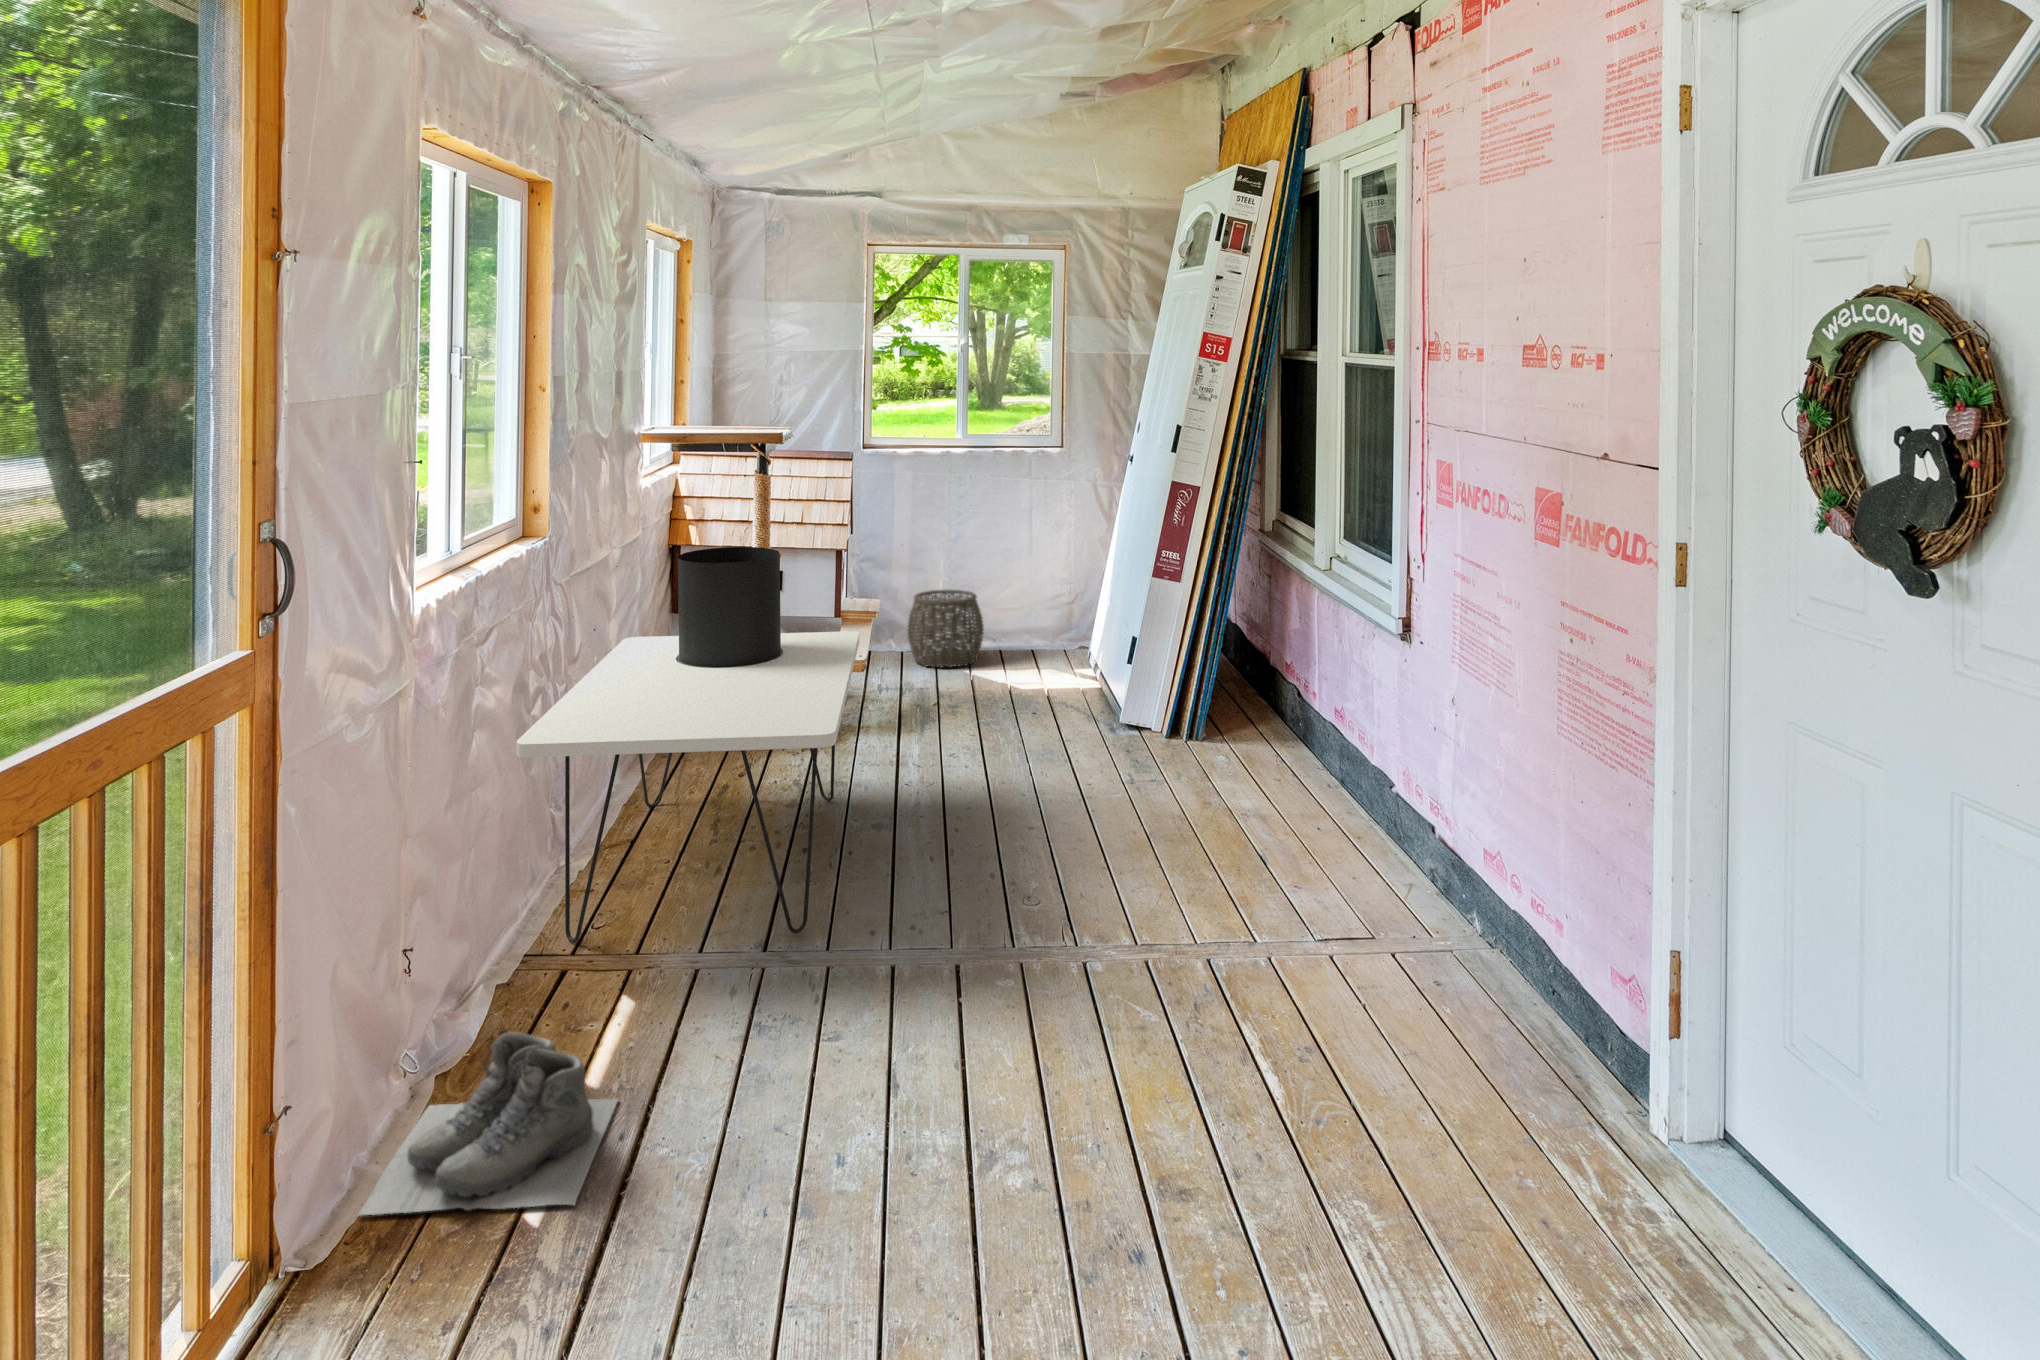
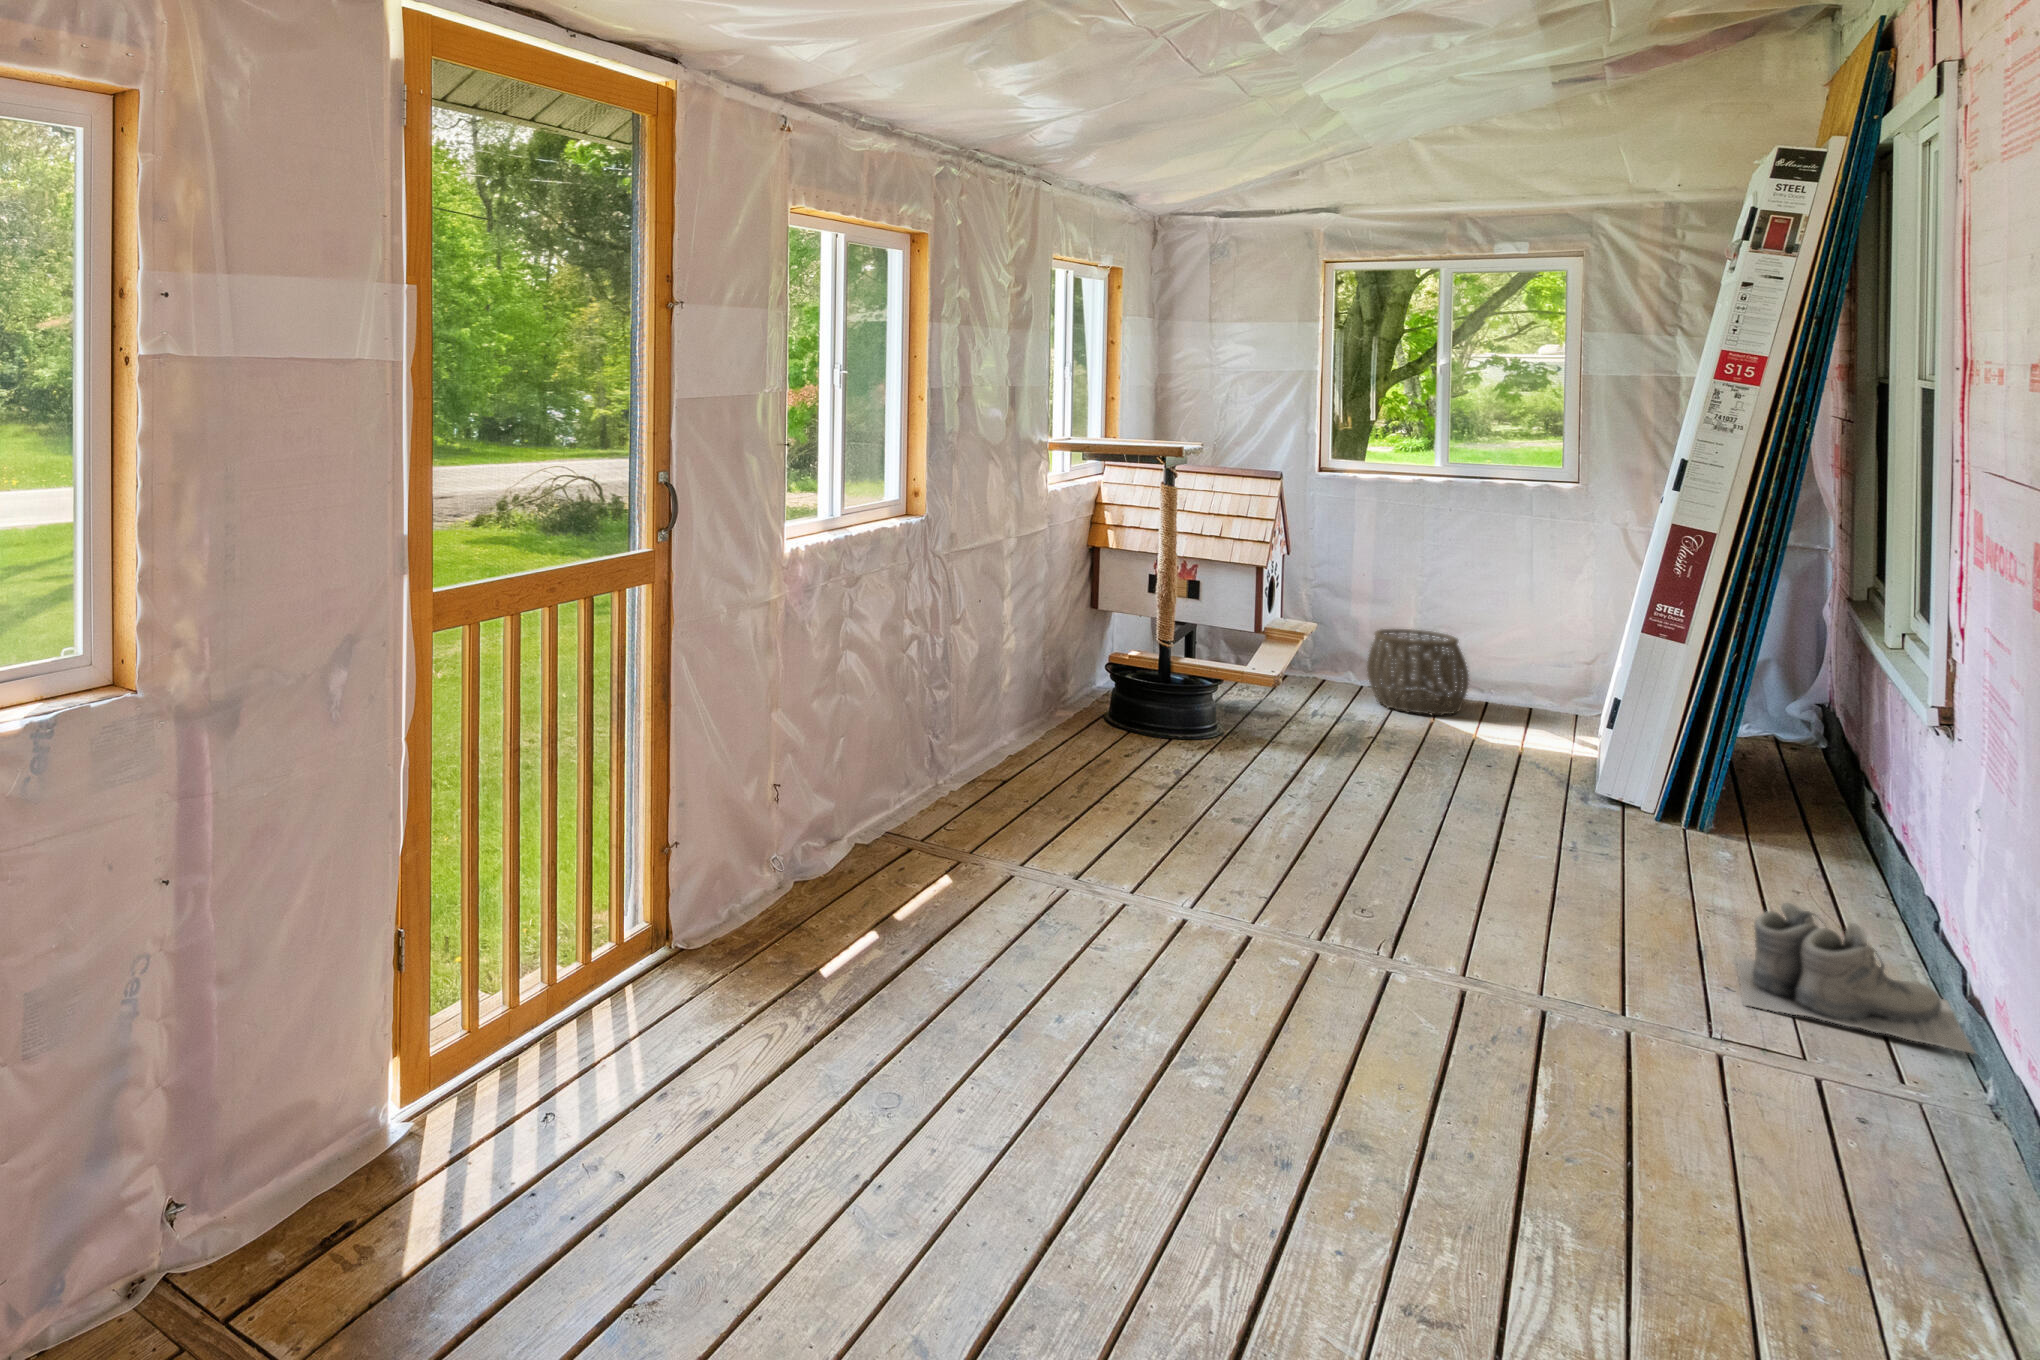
side table: present [516,547,859,943] -> none [881,543,1235,877]
boots: present [359,1032,618,1215] -> present [1736,903,1975,1053]

